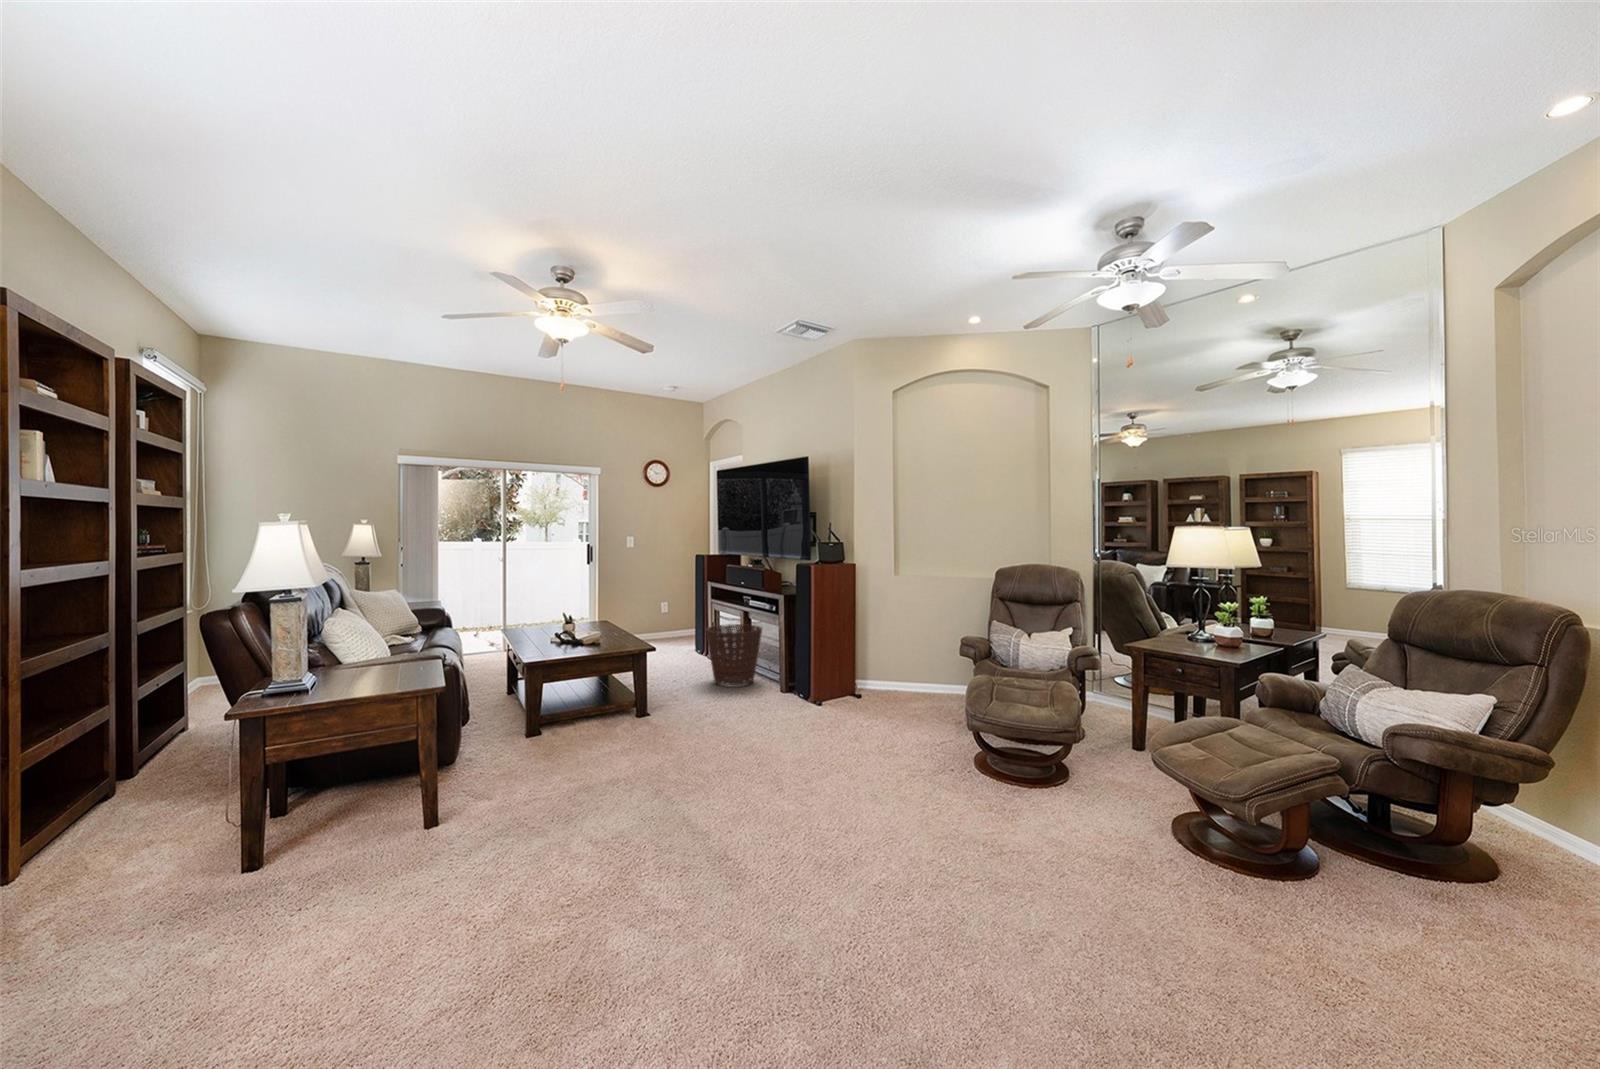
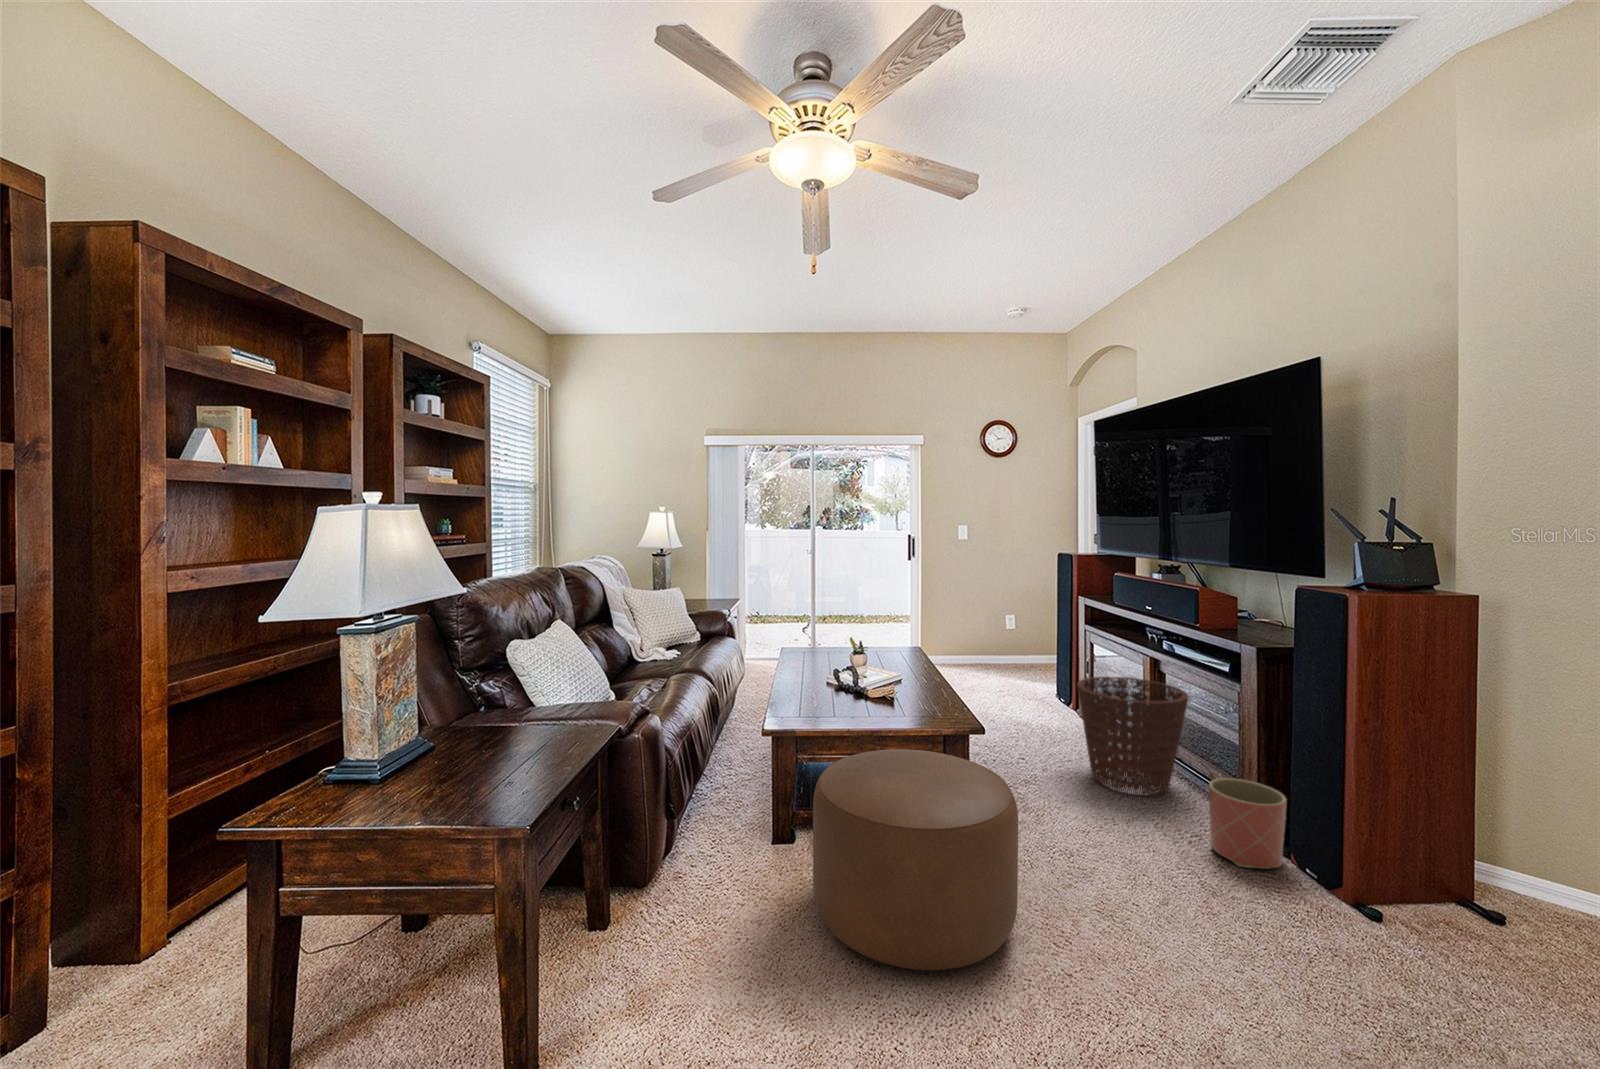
ottoman: none [564,662,676,758] -> present [813,749,1018,970]
planter: none [767,664,799,703] -> present [1209,778,1287,869]

